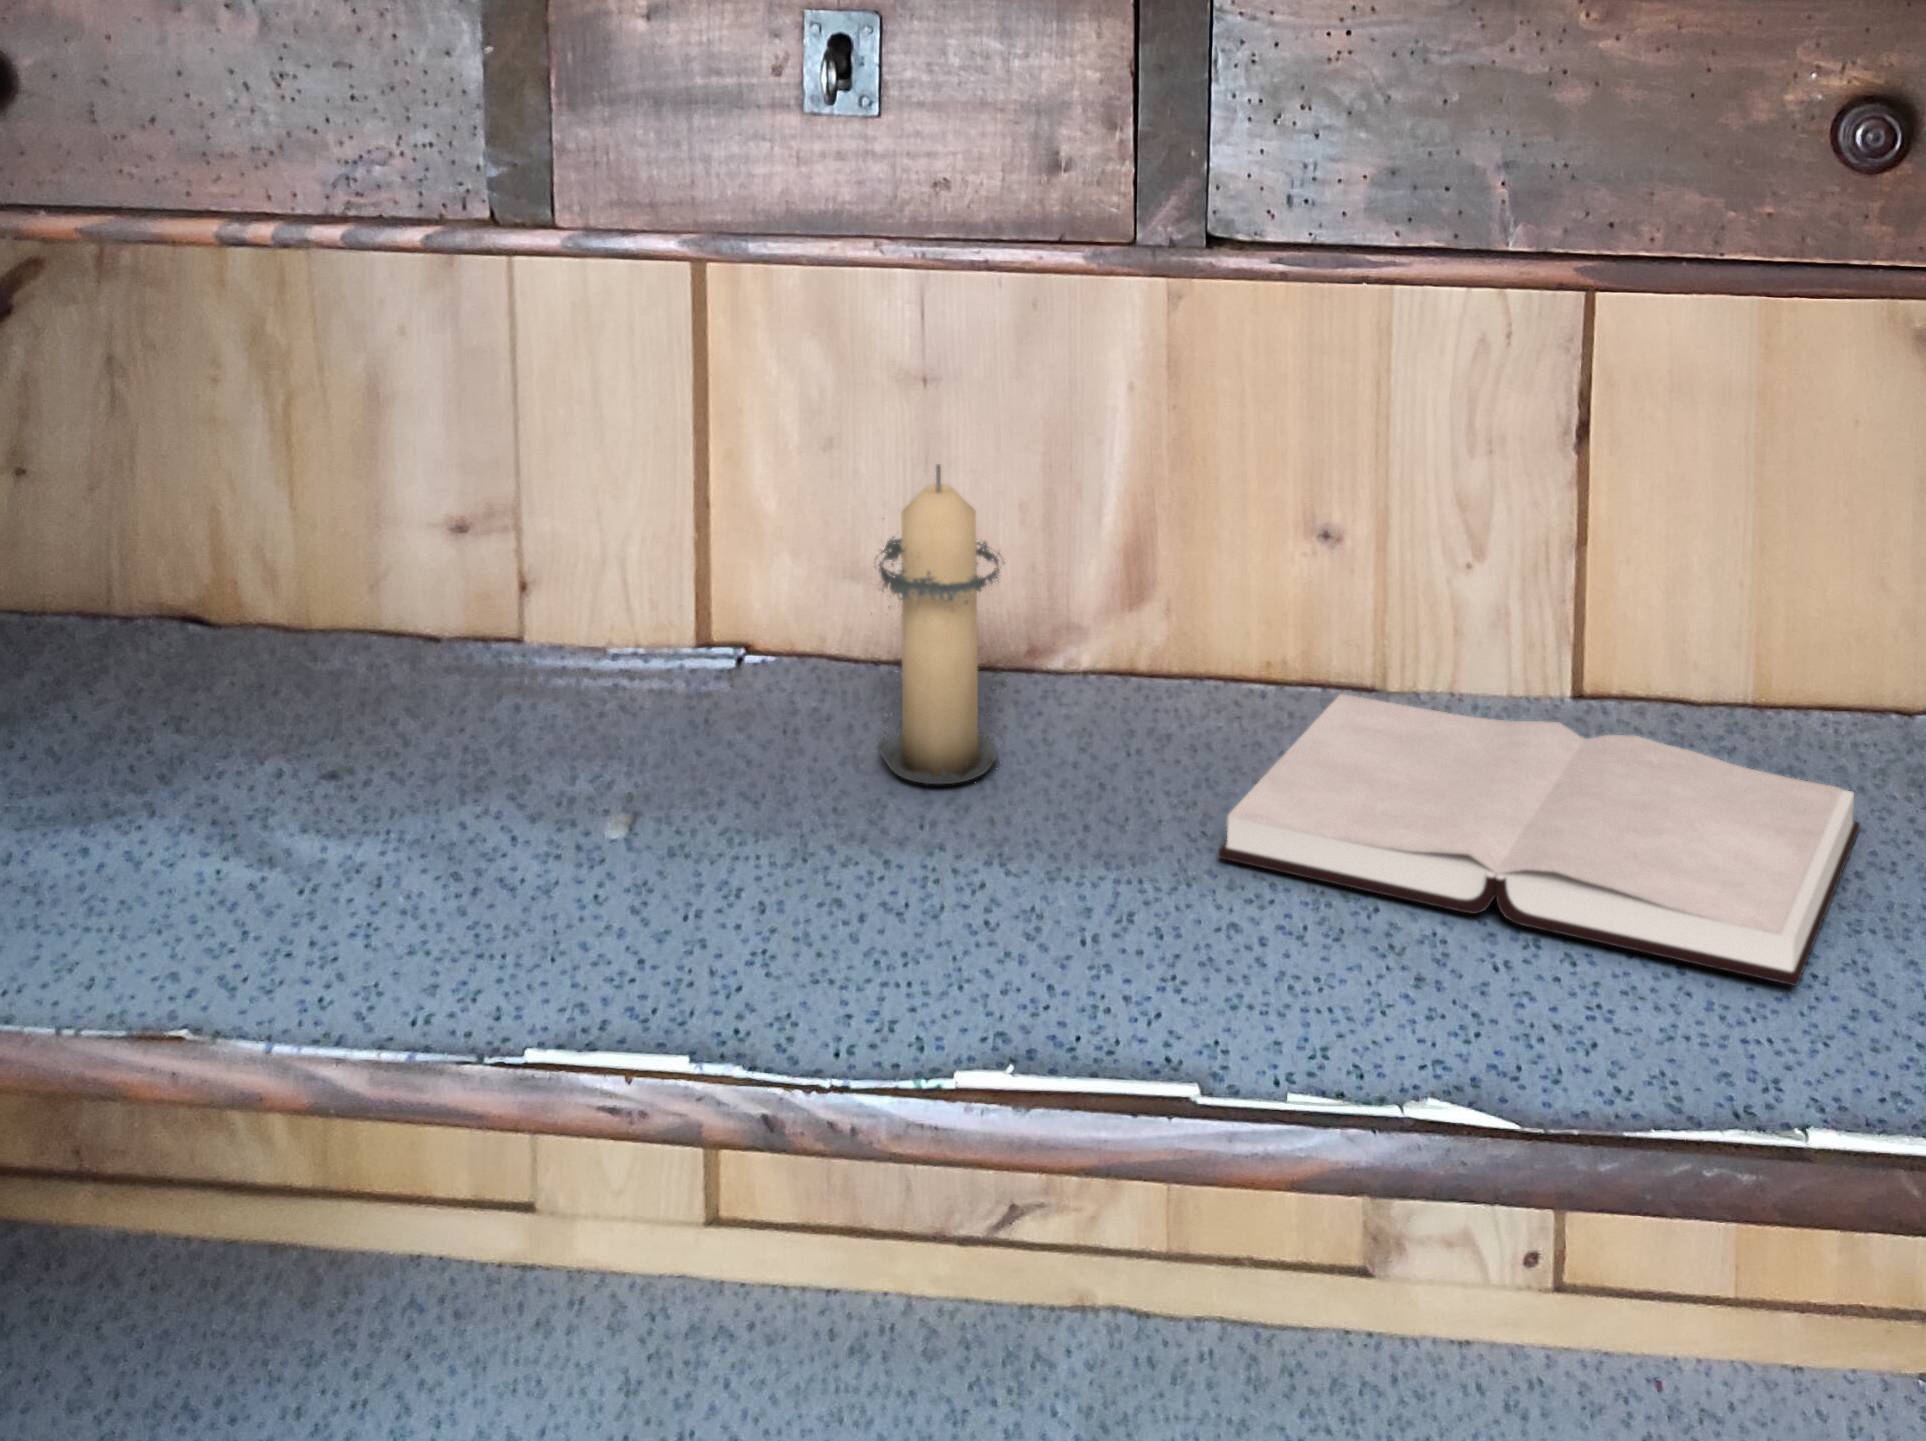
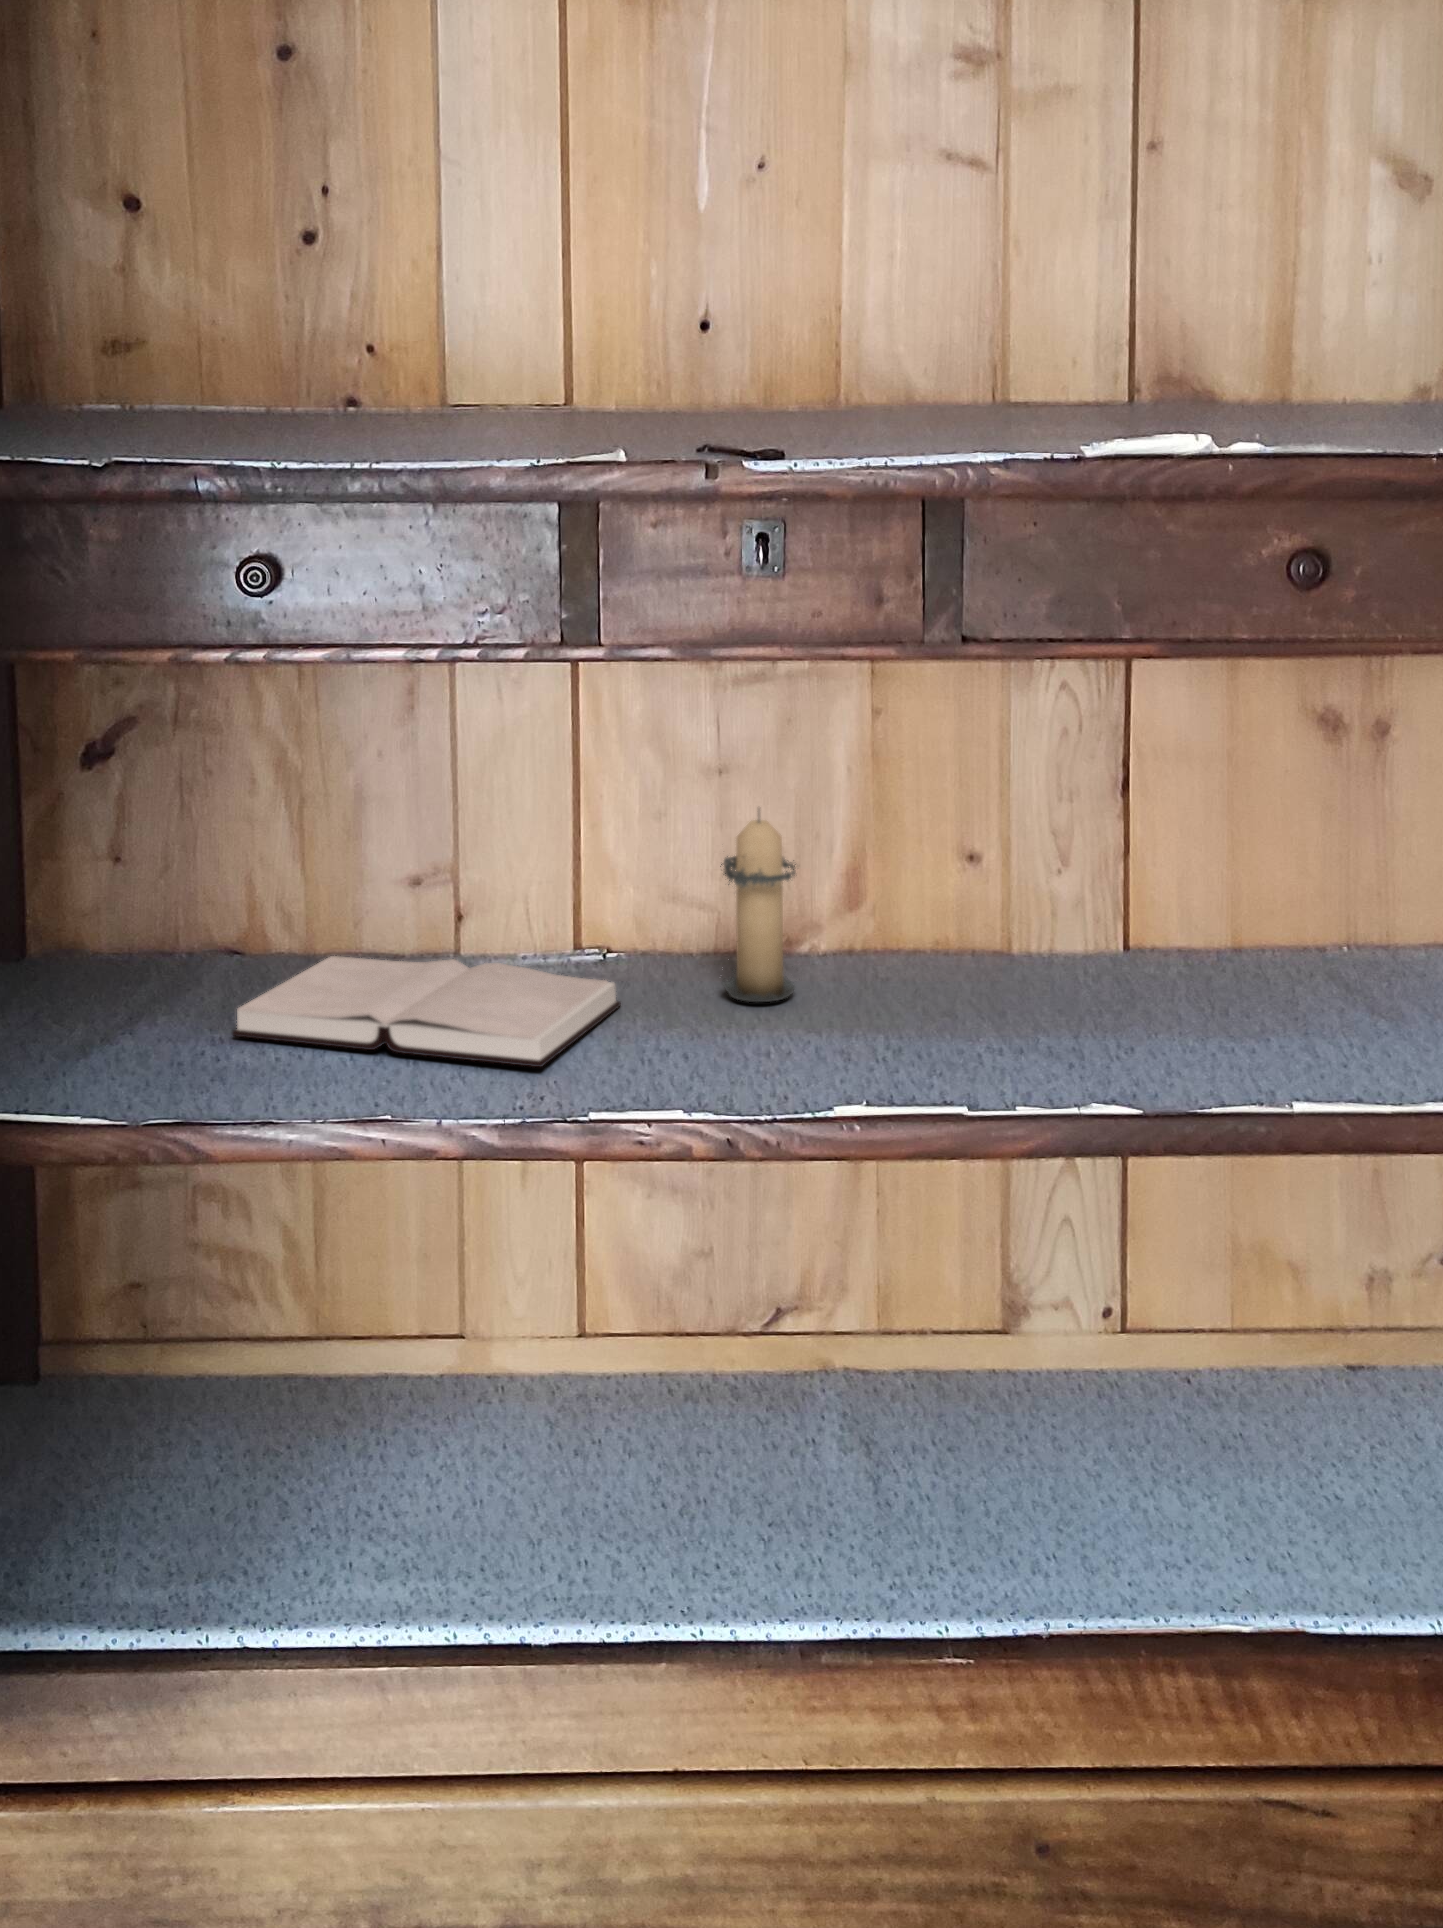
hardback book: present [1218,694,1860,986] -> present [232,956,621,1067]

